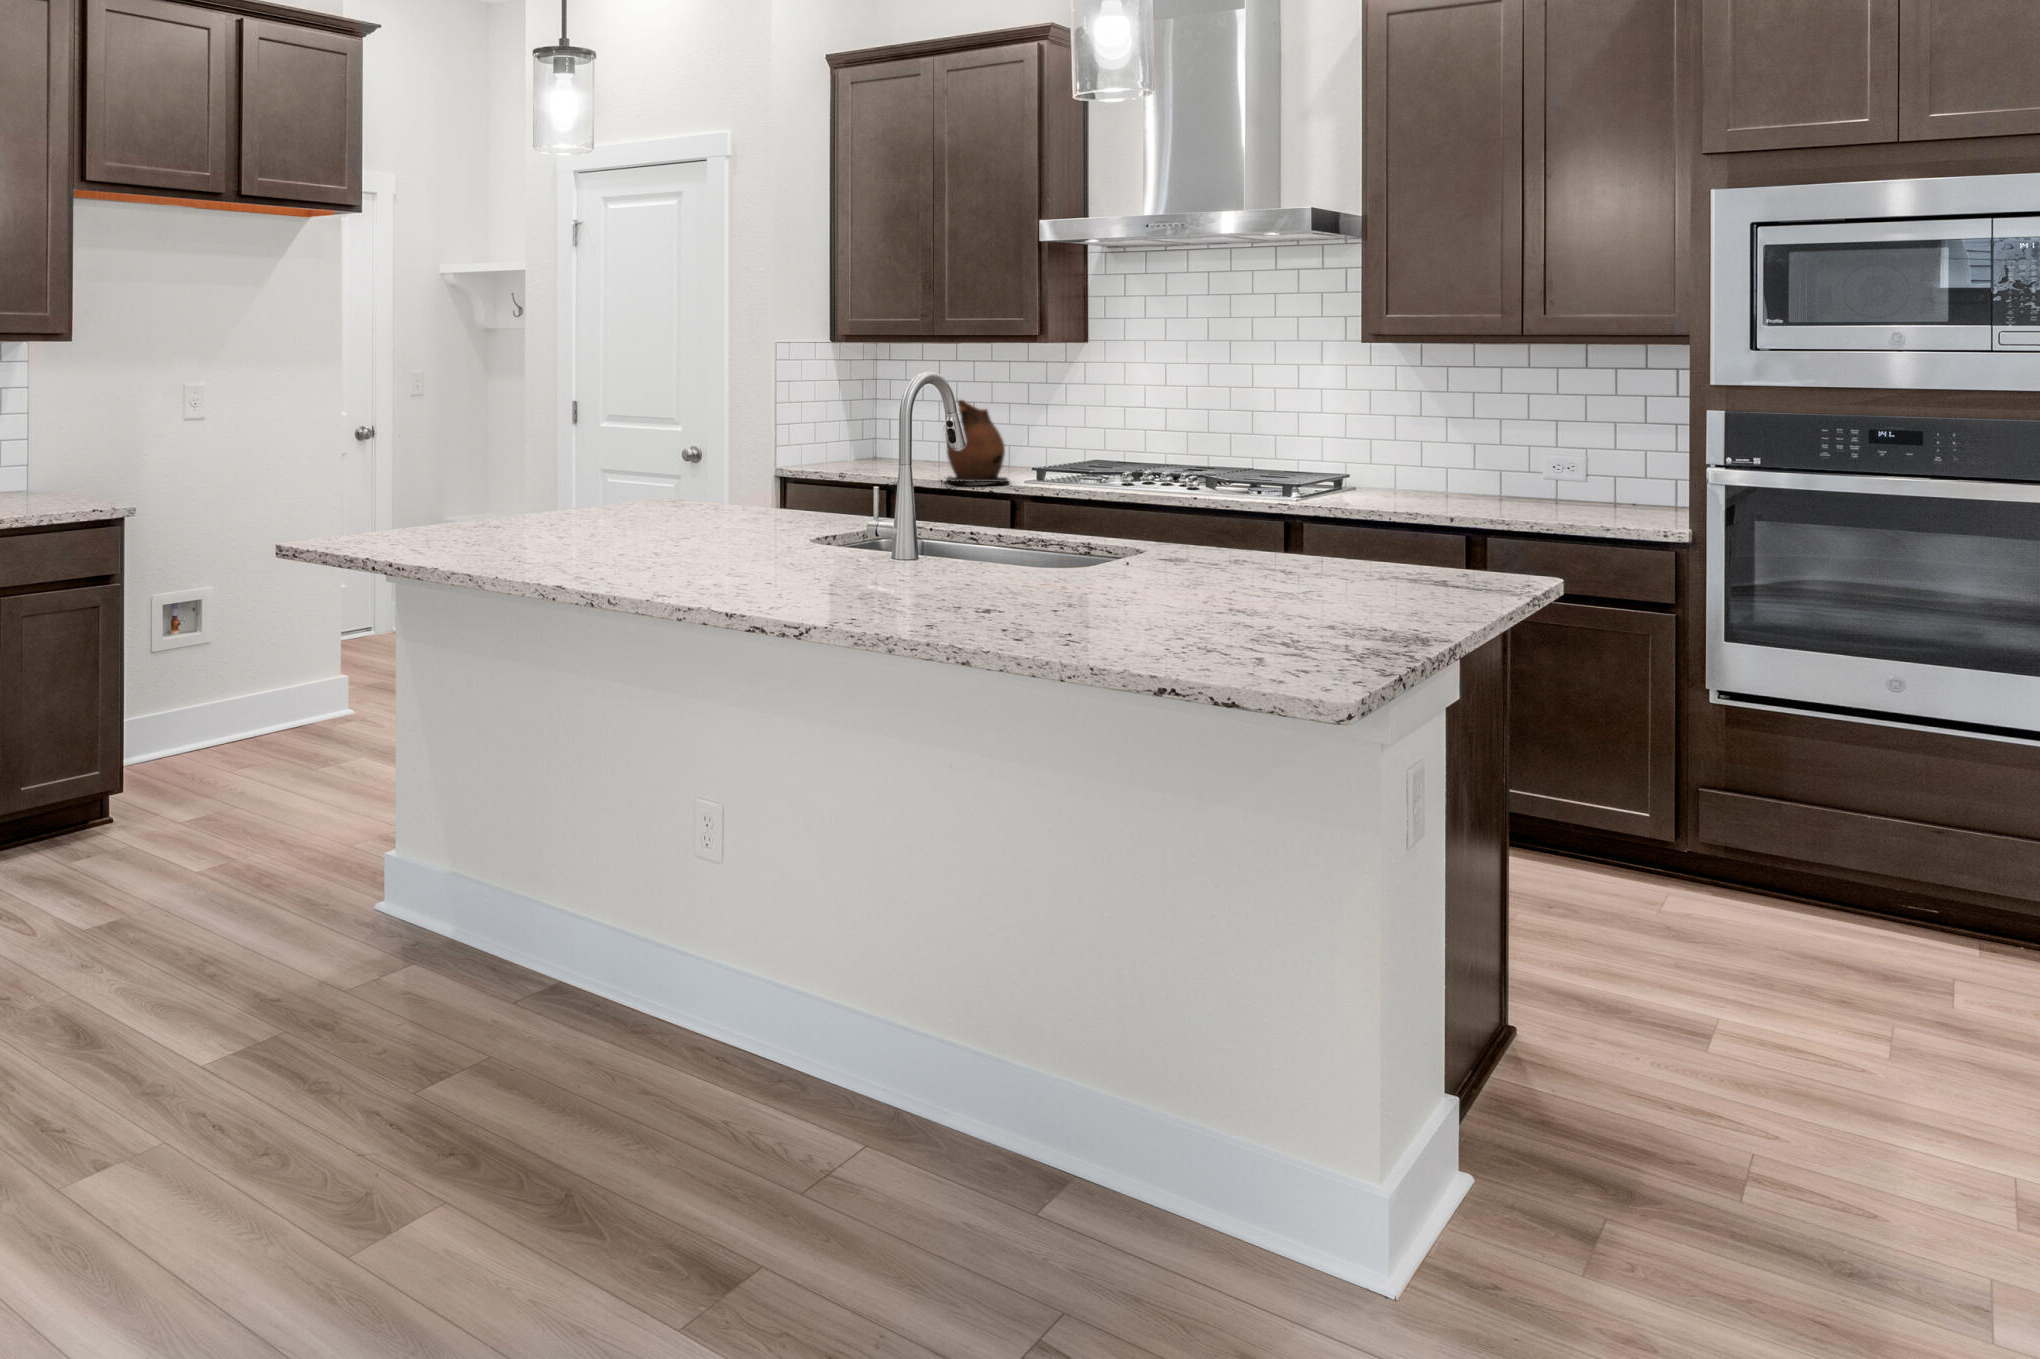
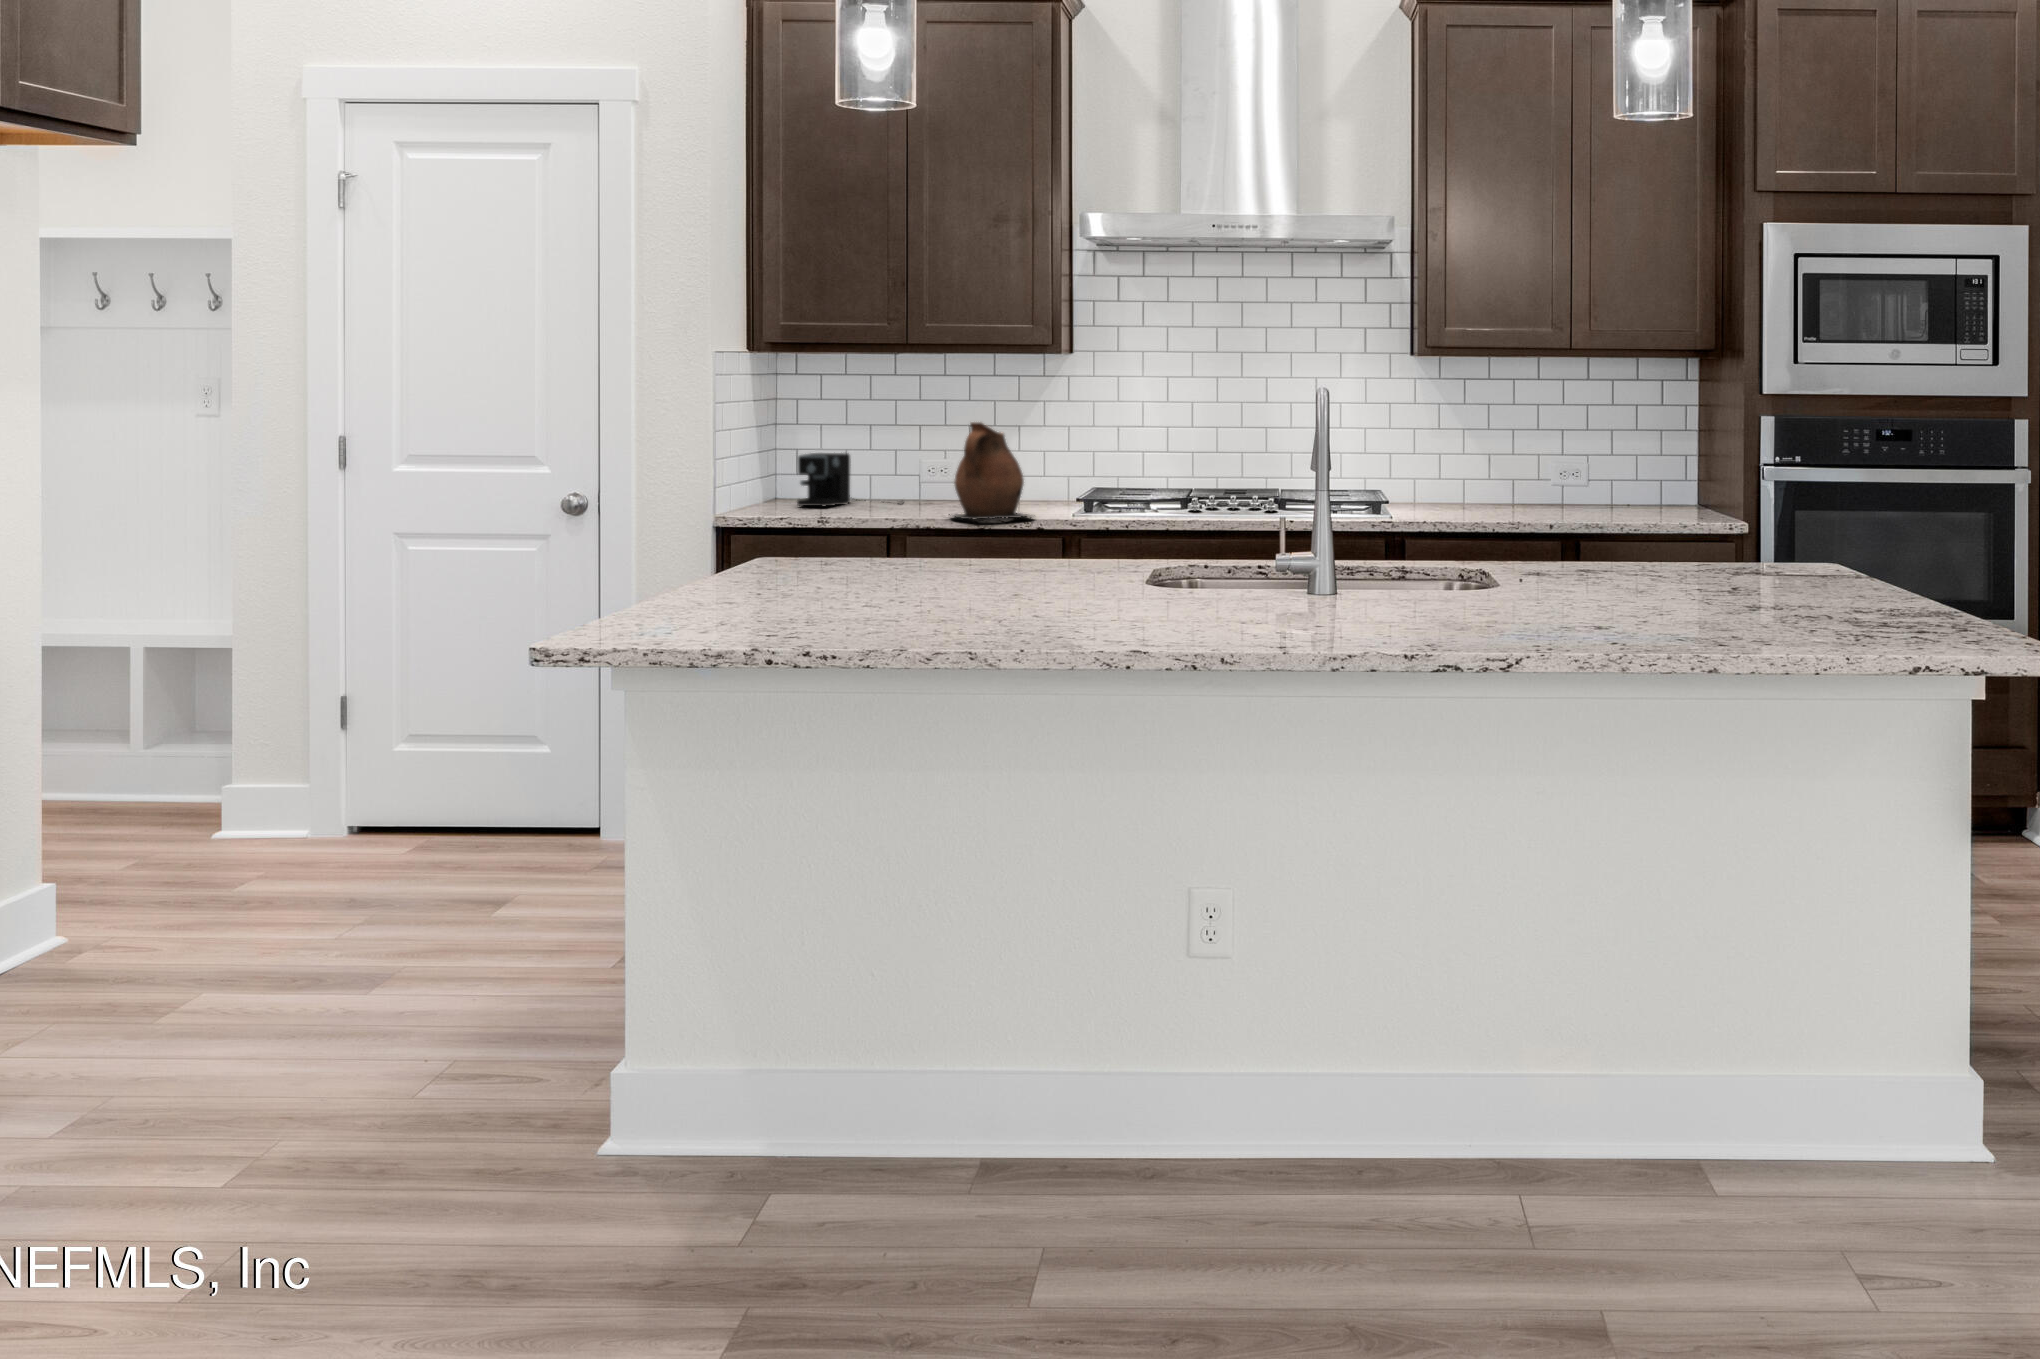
coffee maker: none [865,422,950,466] -> present [797,453,903,506]

